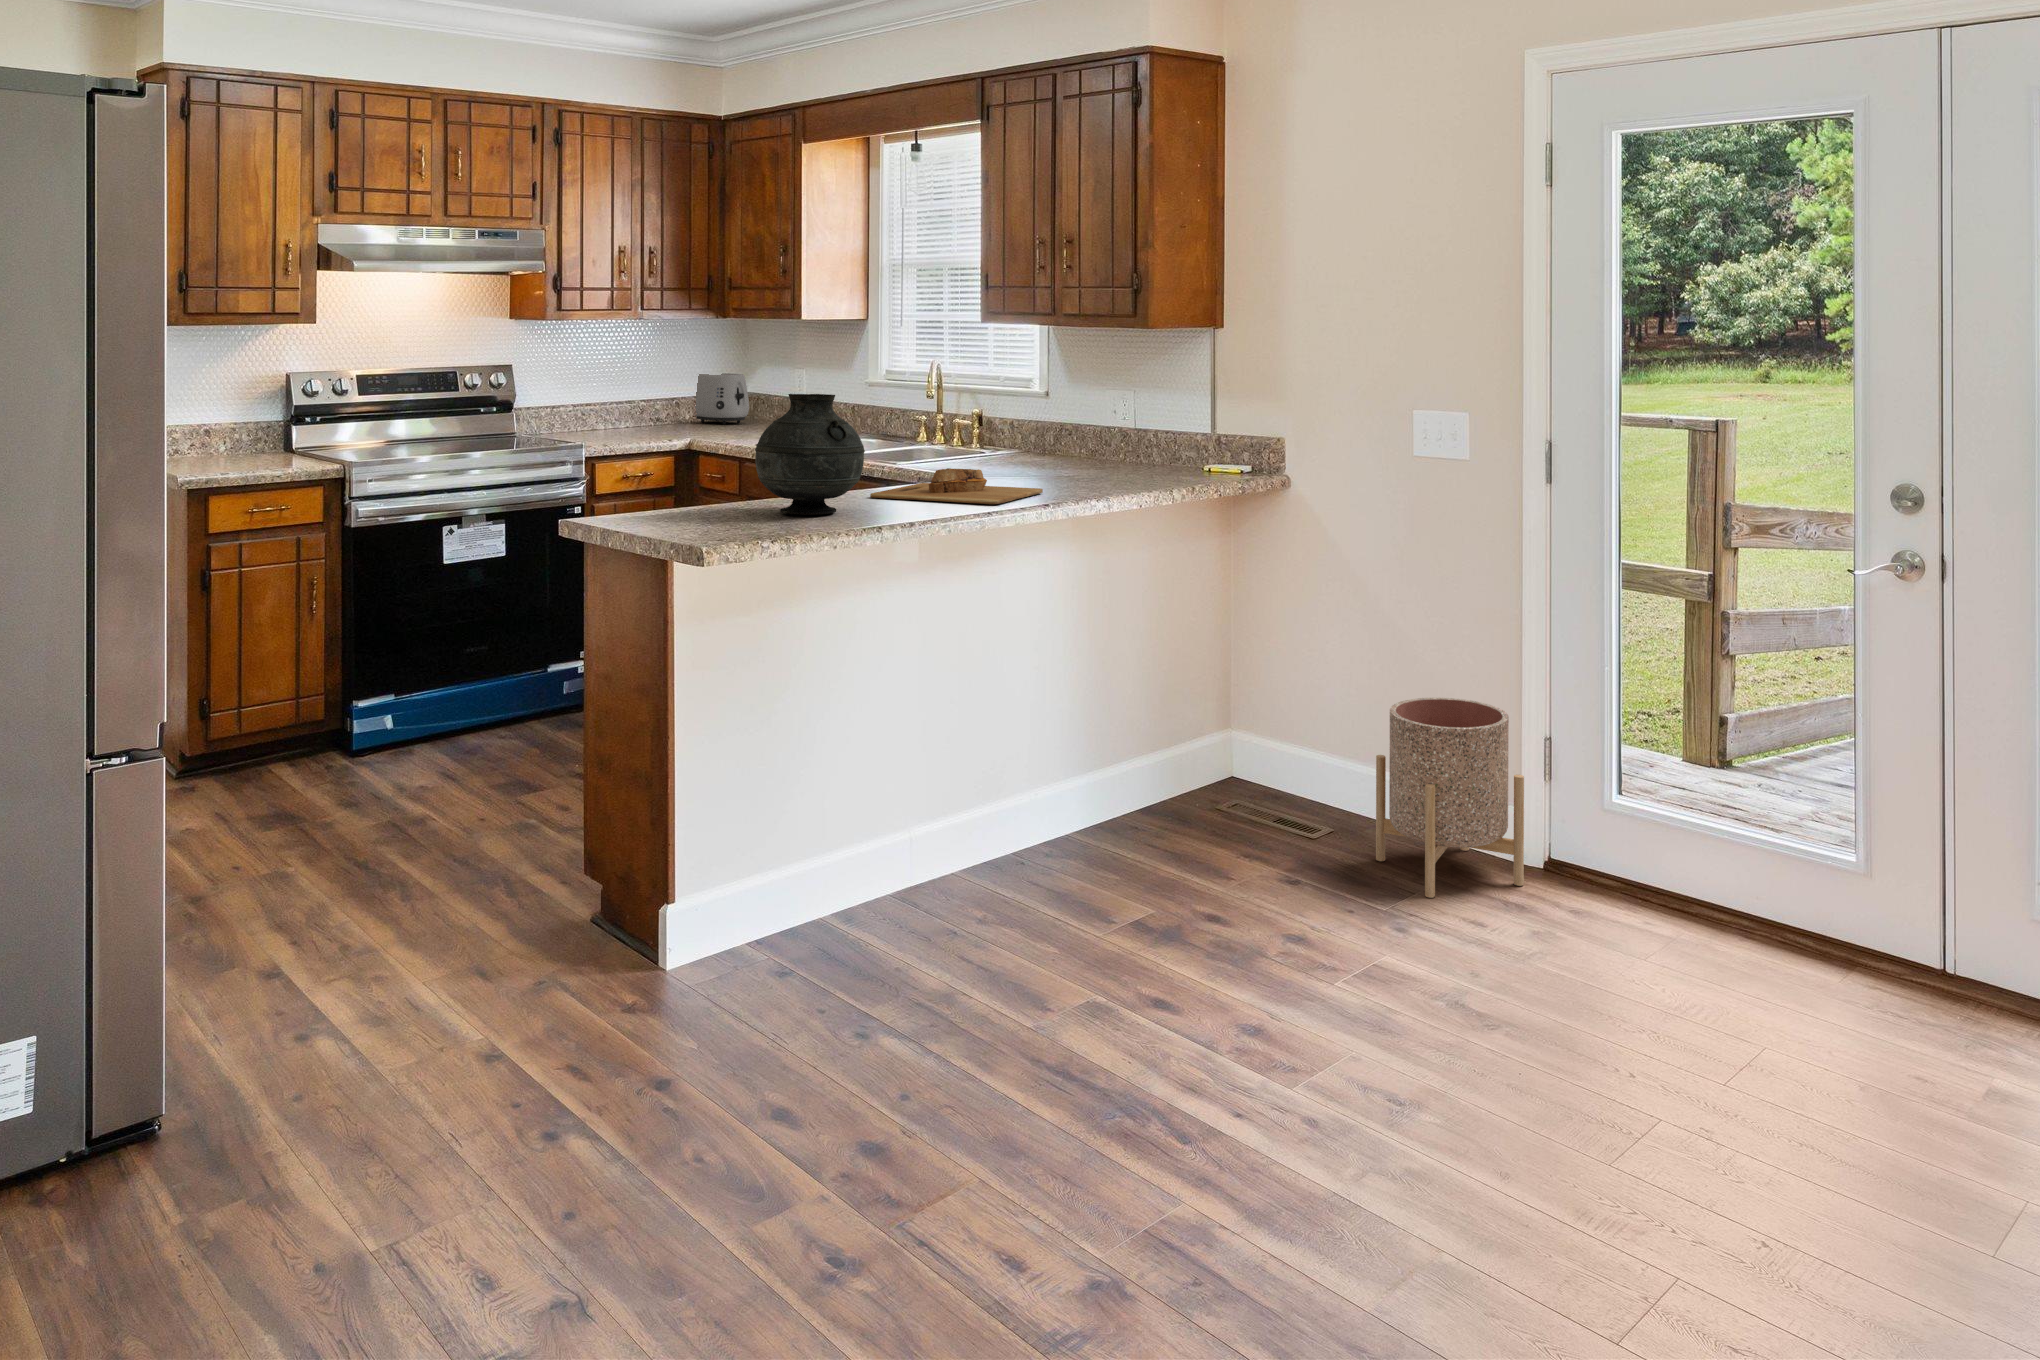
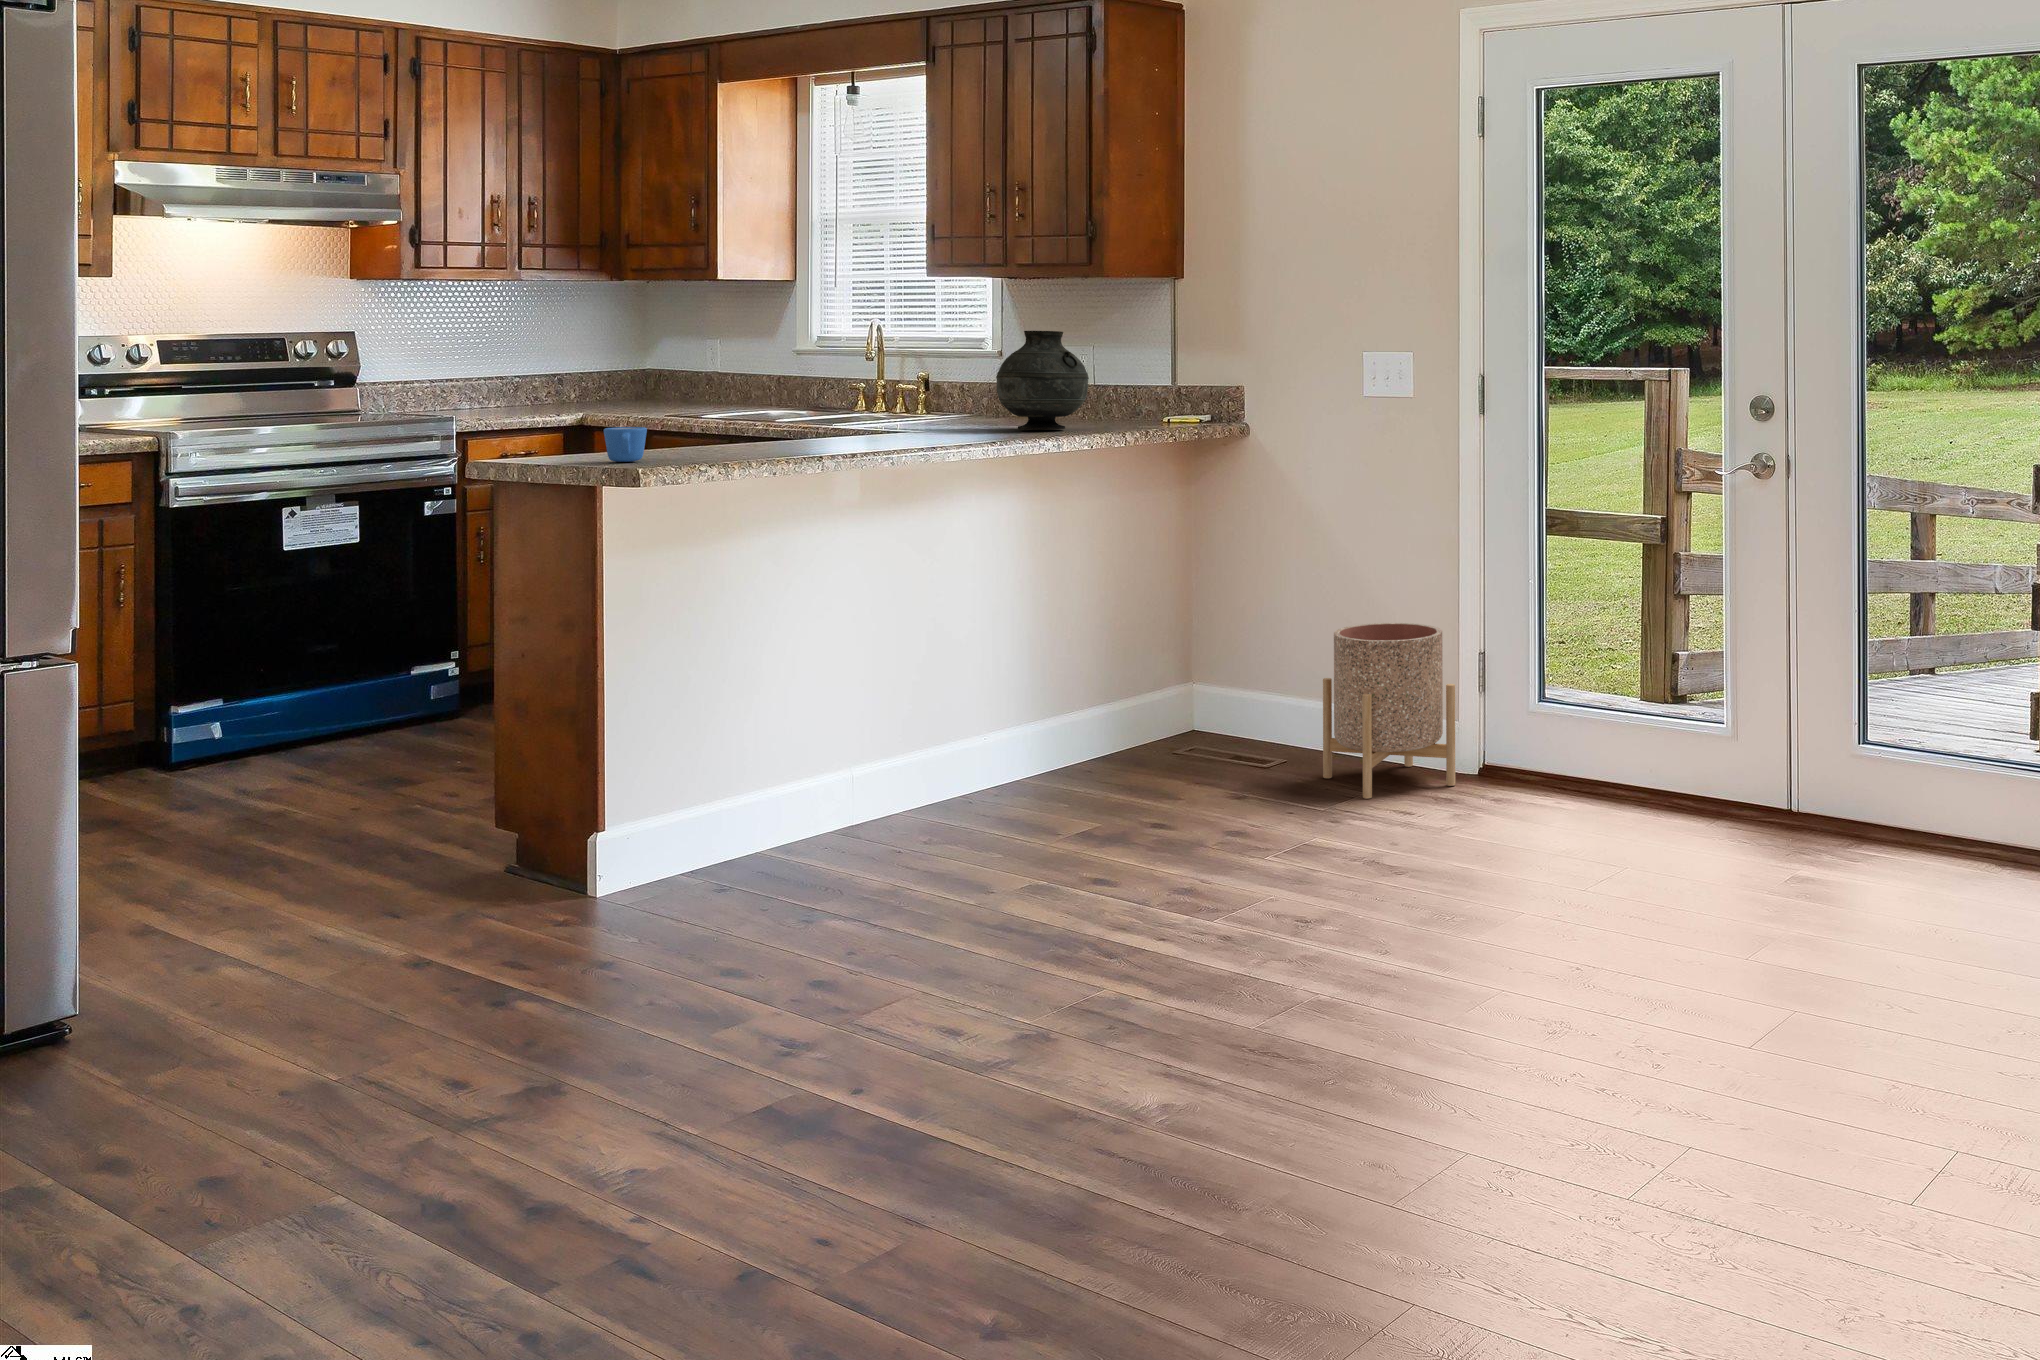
toaster: present [695,373,749,424] -> none [579,347,651,404]
vase: present [755,394,865,515] -> present [996,331,1089,429]
cutting board: present [870,468,1043,504] -> none [808,413,992,444]
mug: none [677,494,717,530] -> present [604,427,647,462]

